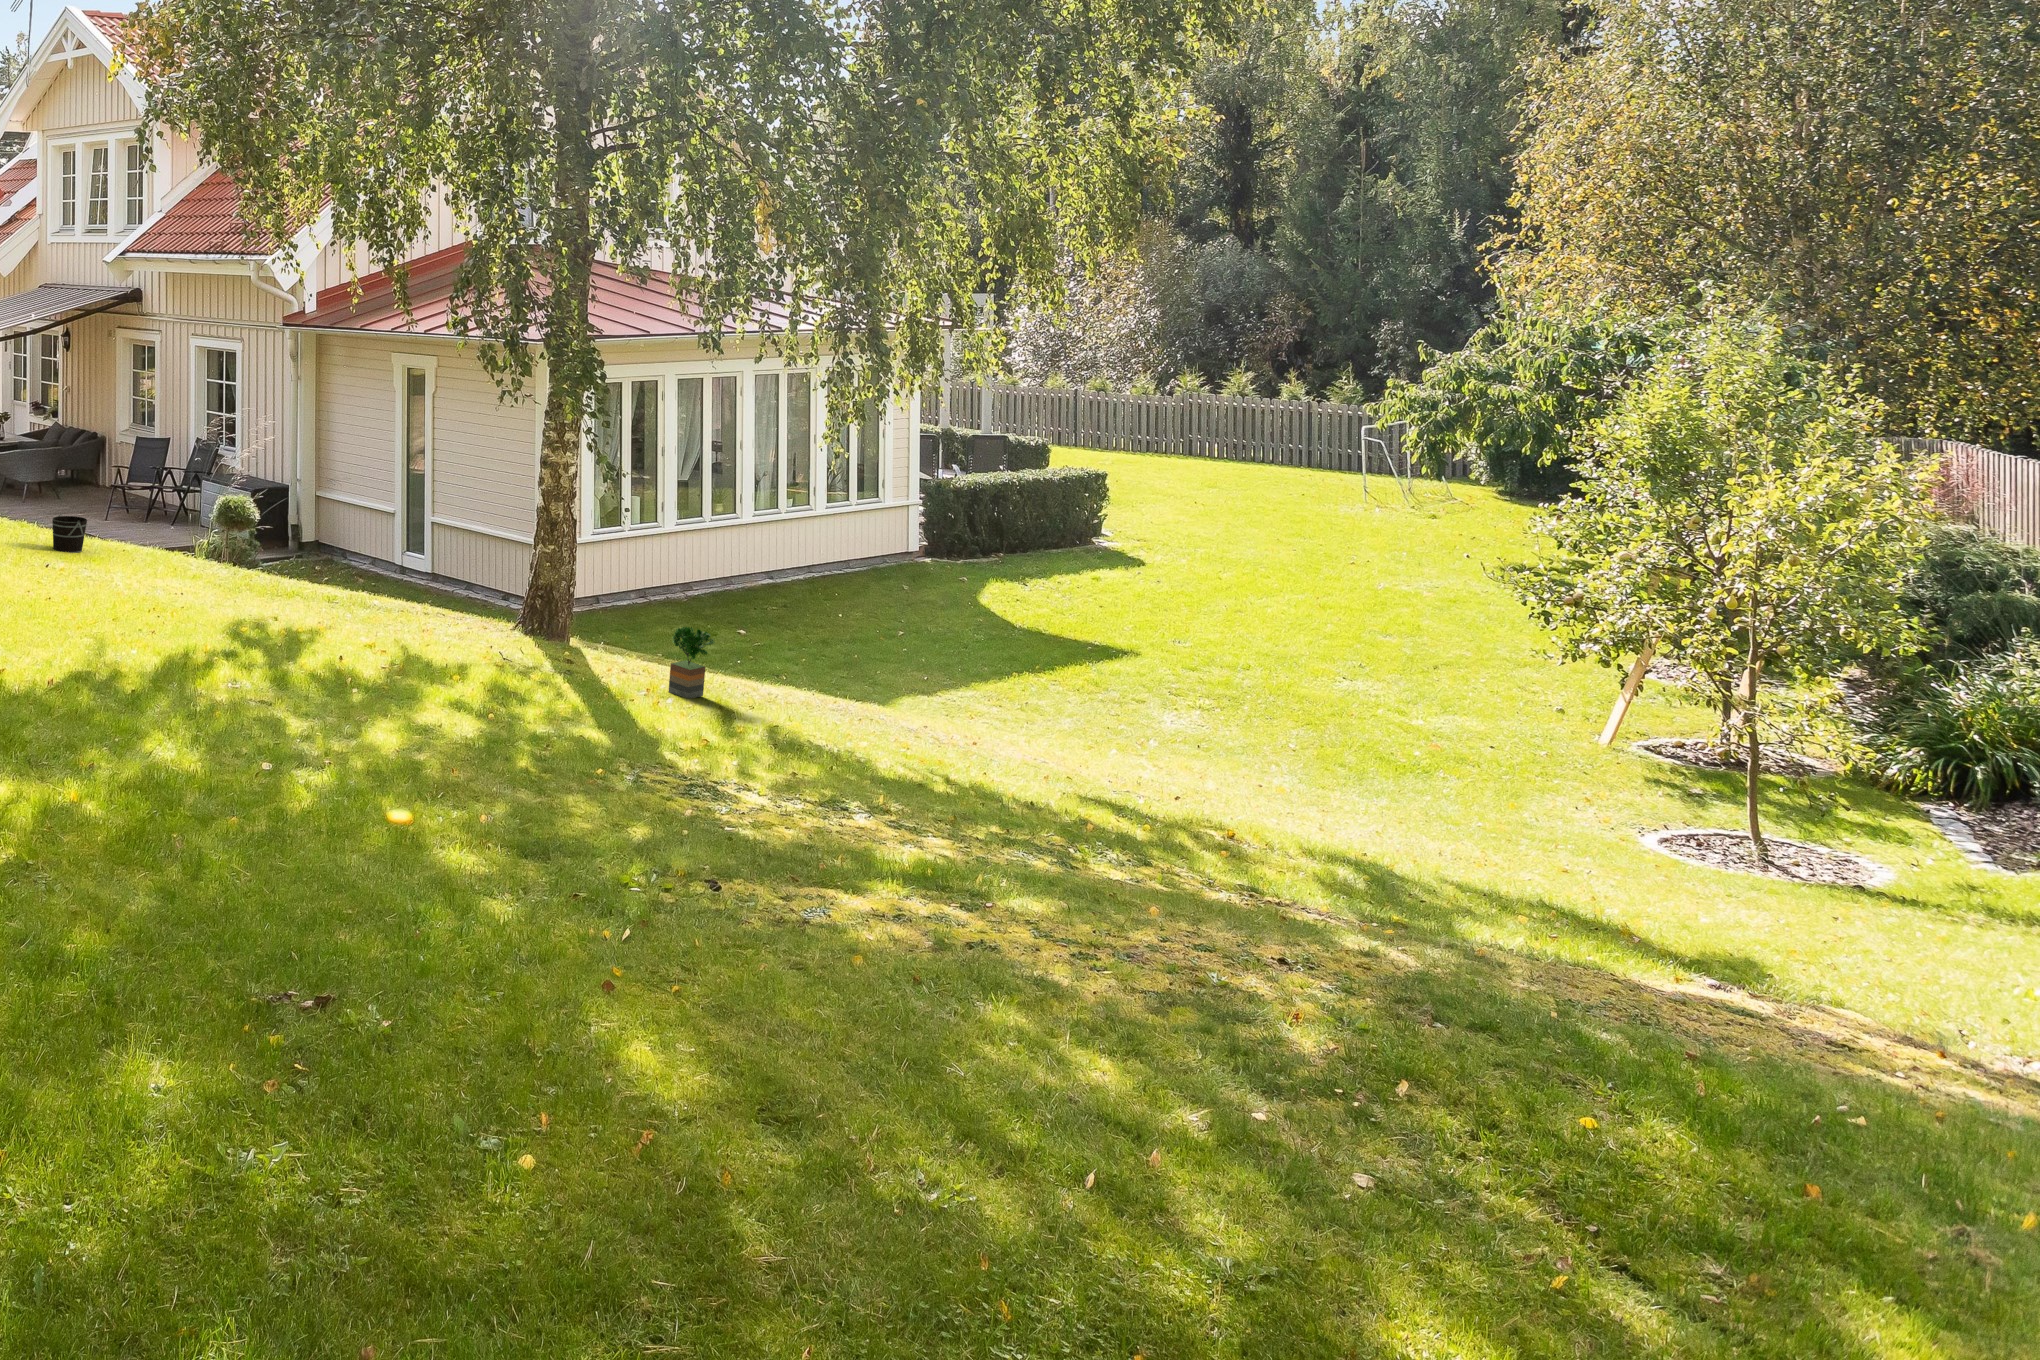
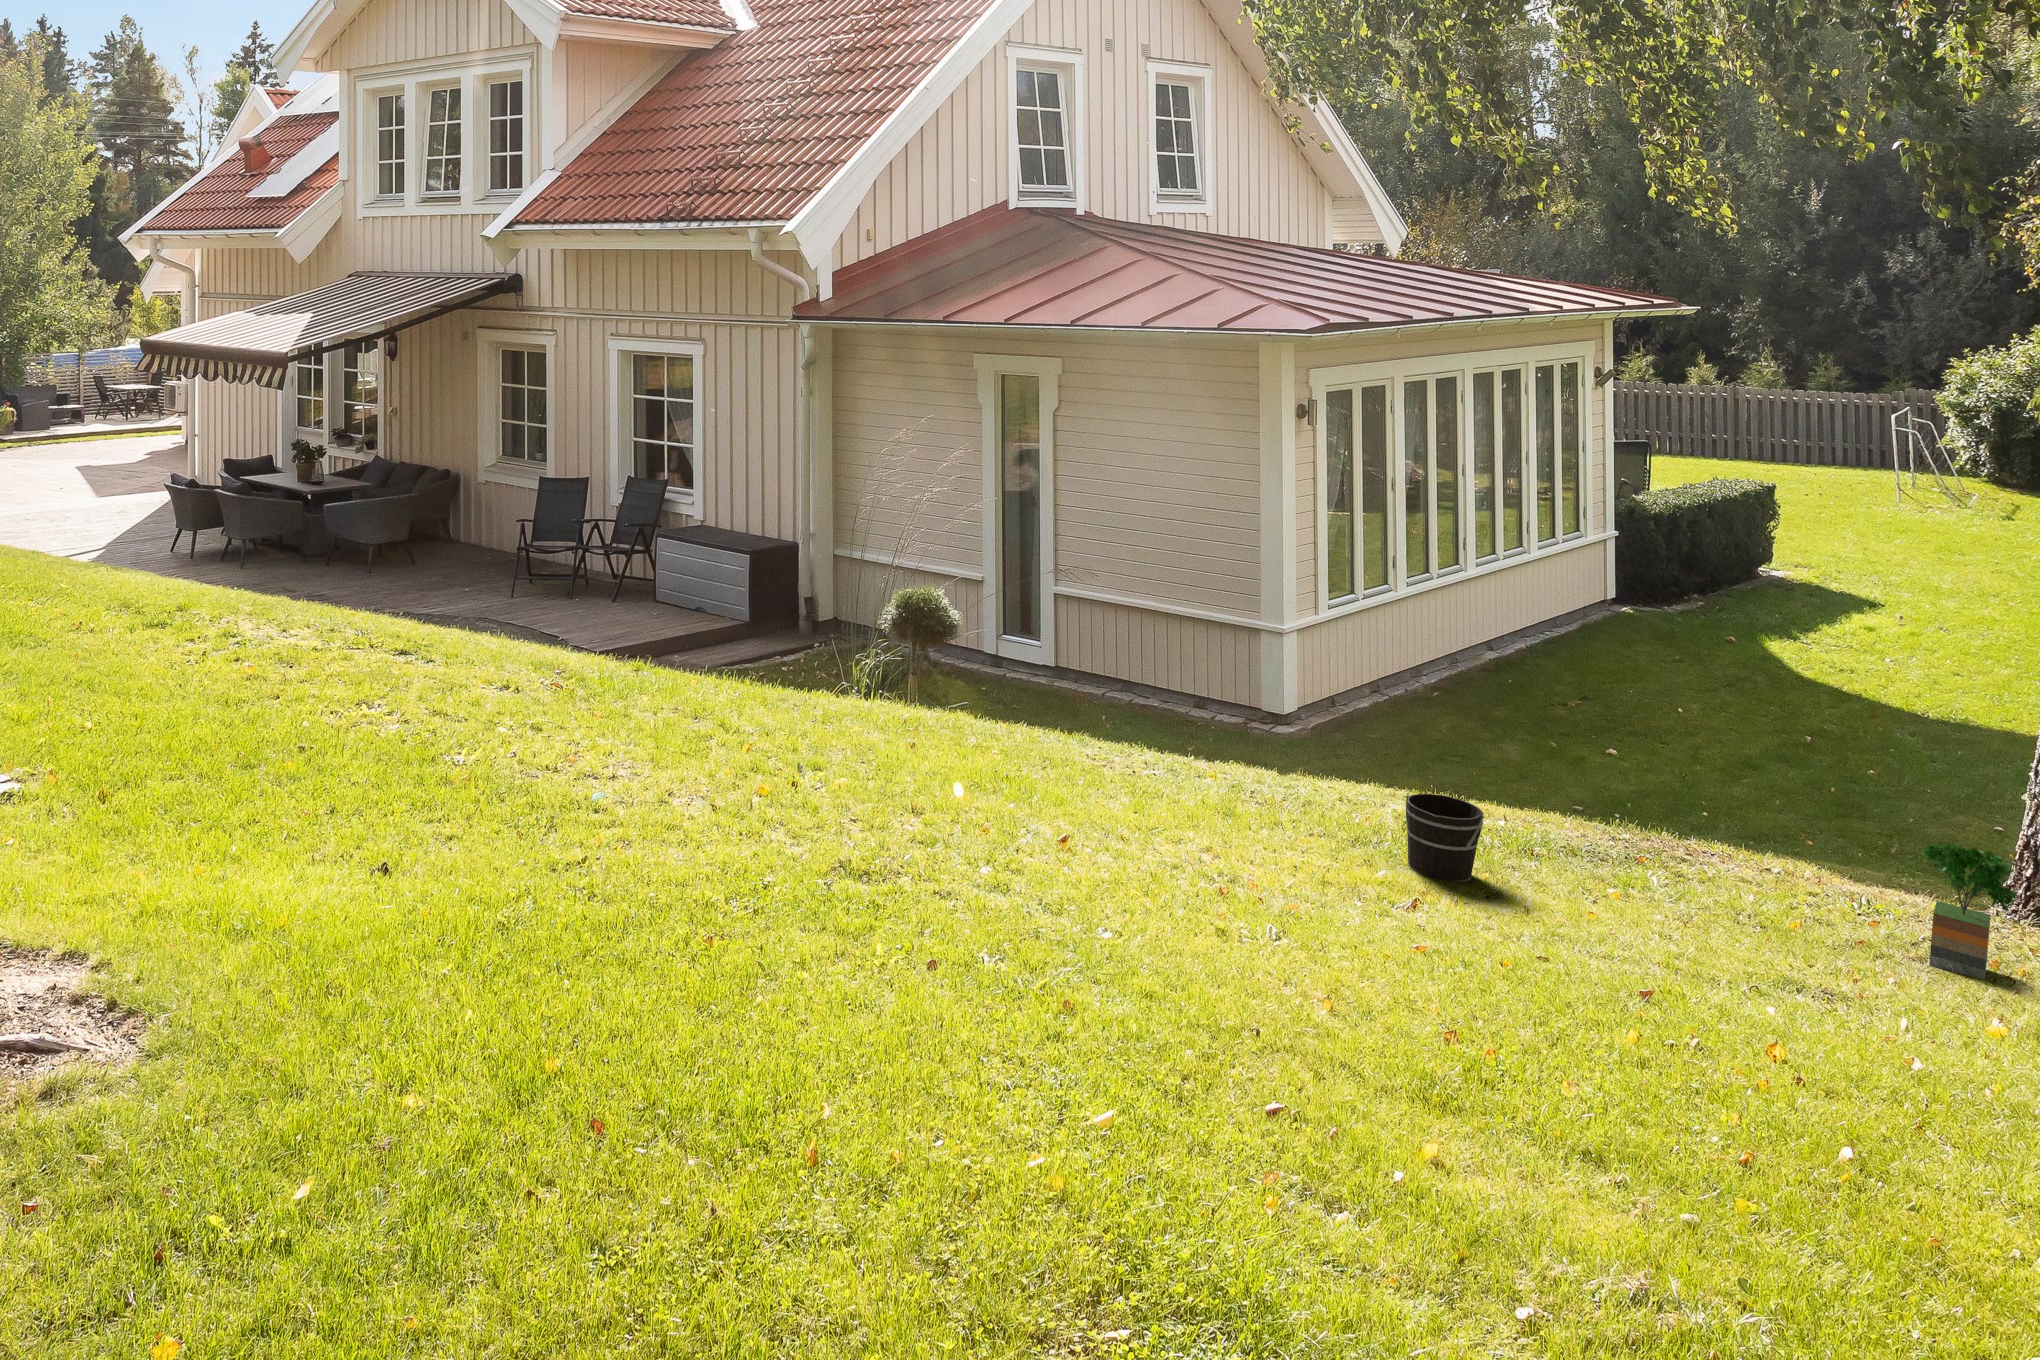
bucket: present [52,515,87,553] -> present [1403,793,1484,881]

